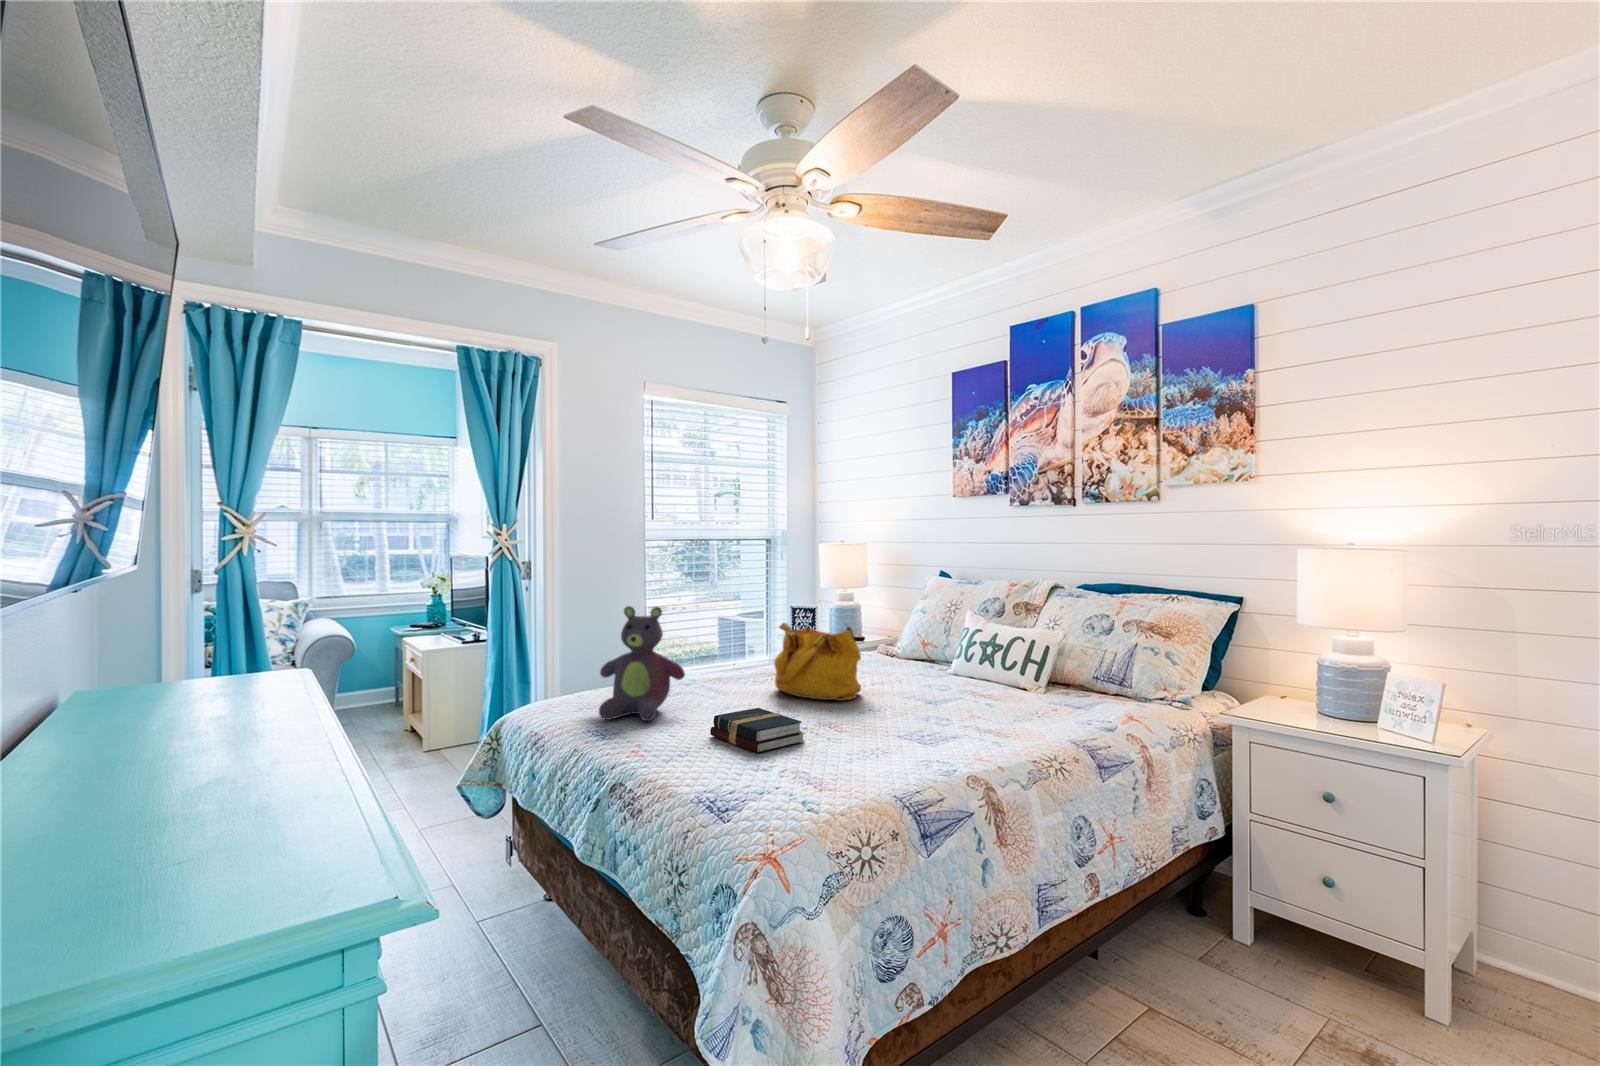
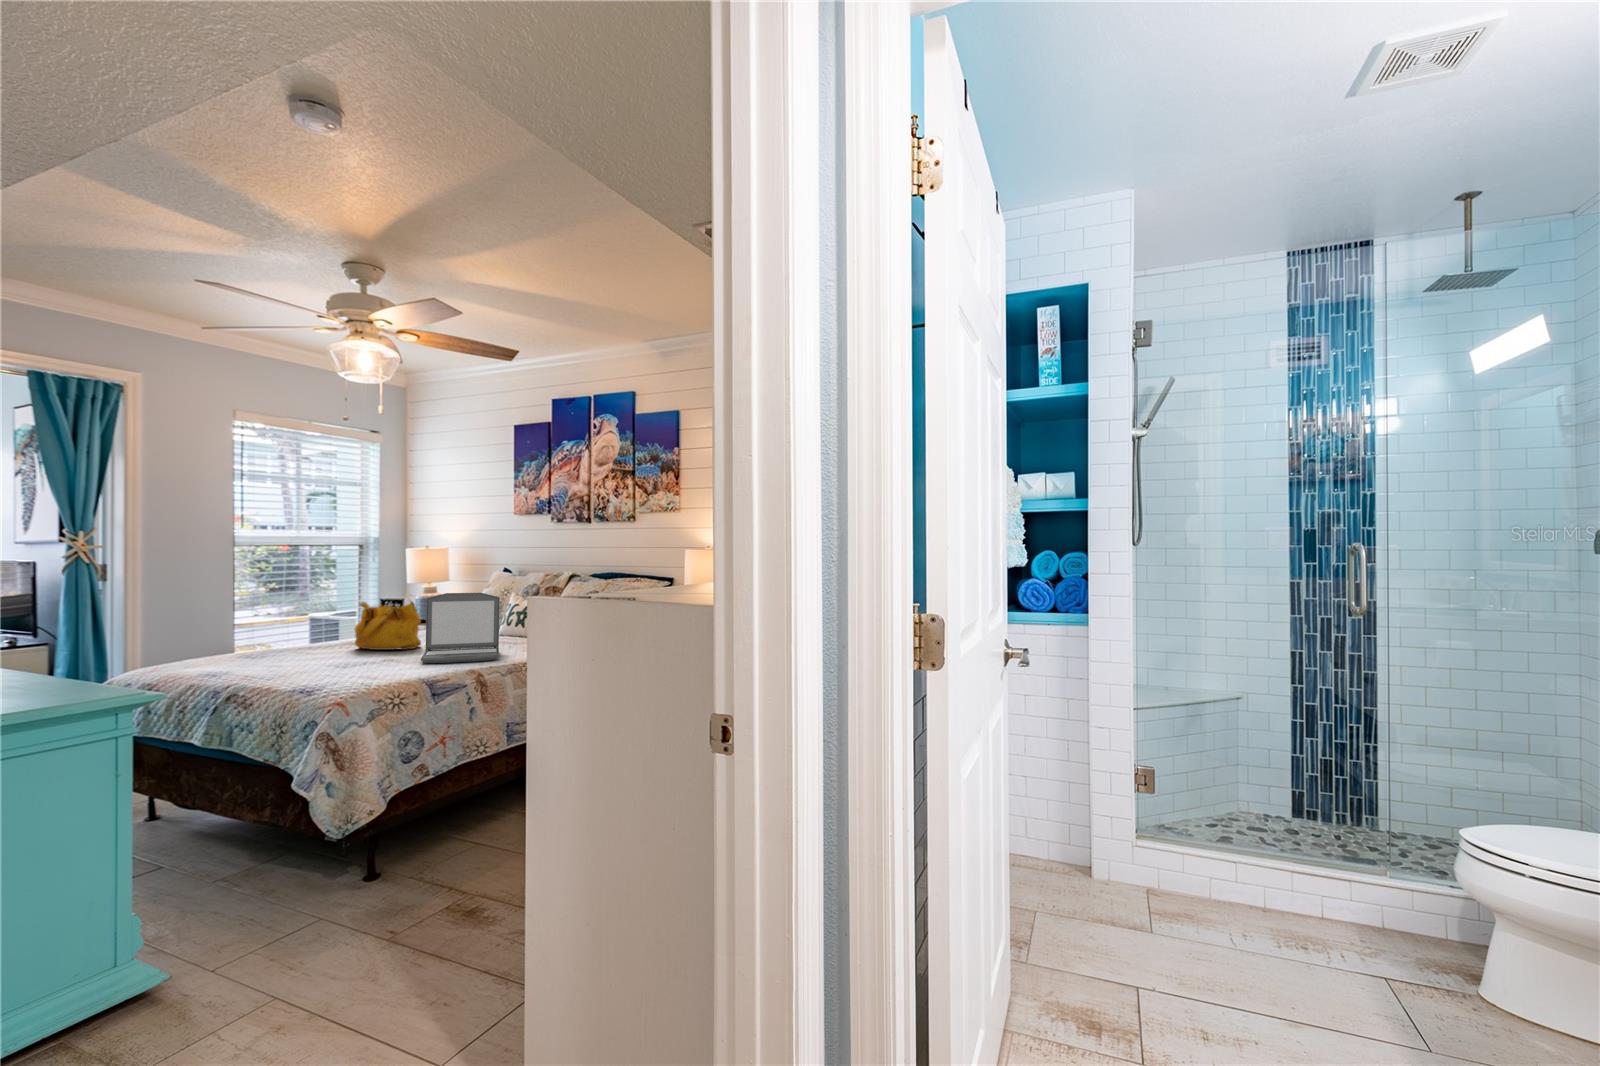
stuffed bear: present [599,606,685,721] -> none [207,590,281,667]
laptop: none [877,621,1005,749] -> present [421,593,500,663]
hardback book: present [710,708,805,753] -> none [301,651,371,671]

